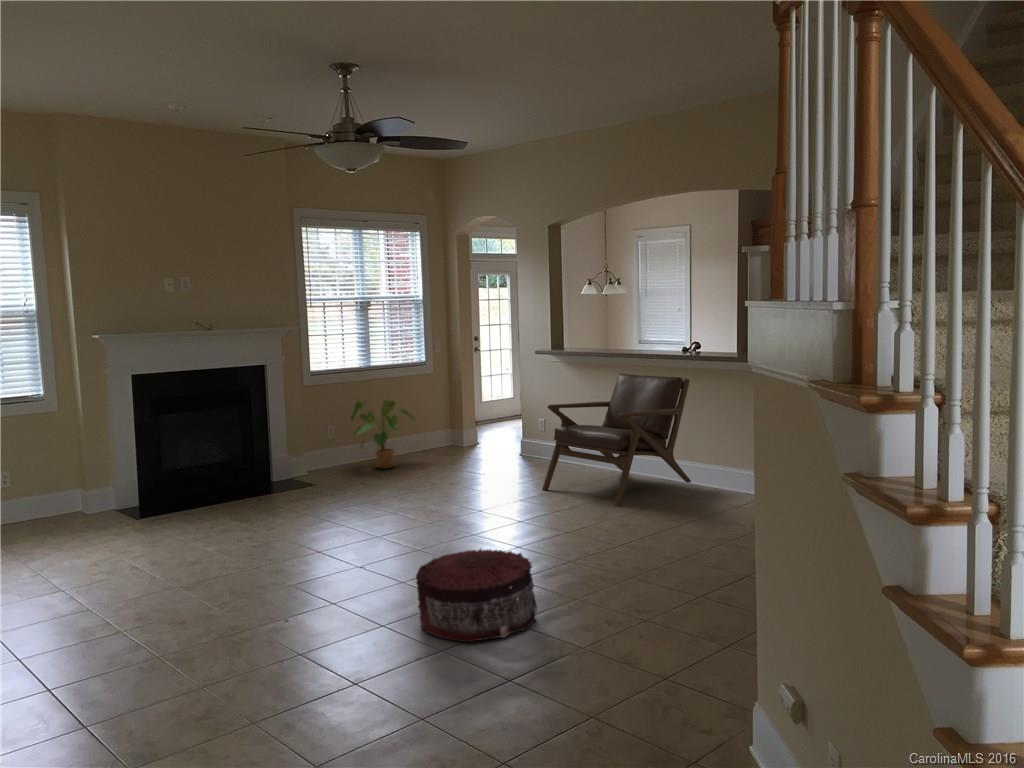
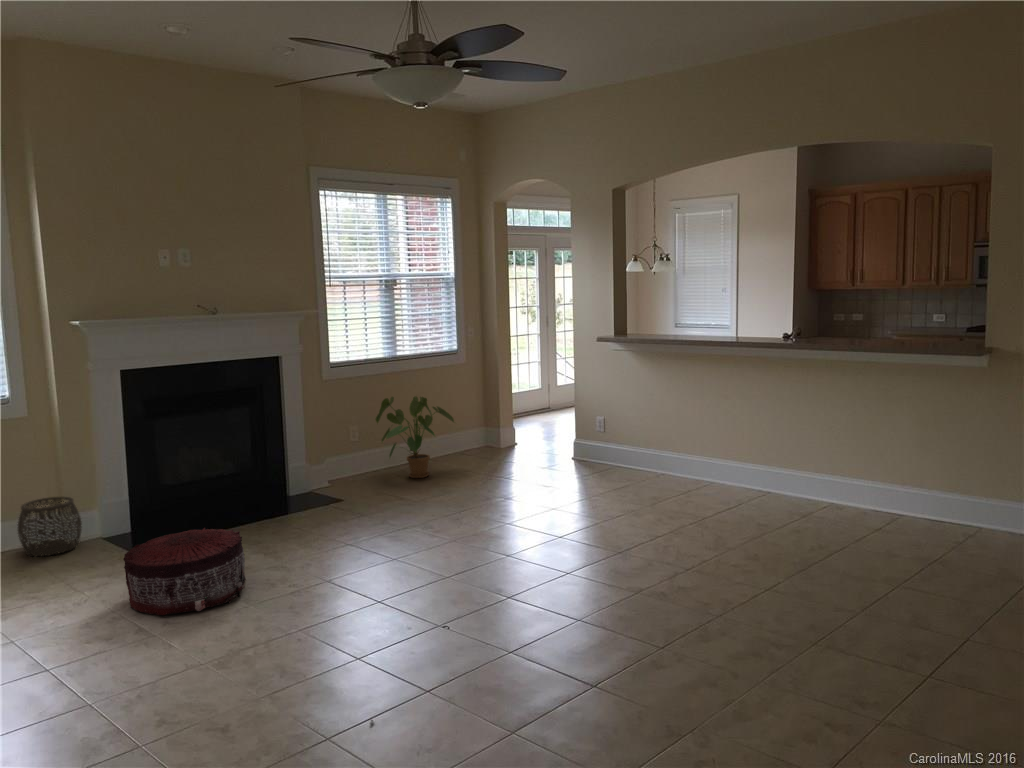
lounge chair: present [542,373,691,507] -> none [620,363,796,527]
woven basket: none [46,477,99,524] -> present [18,497,82,556]
pouf: present [416,549,537,642] -> present [123,528,246,615]

